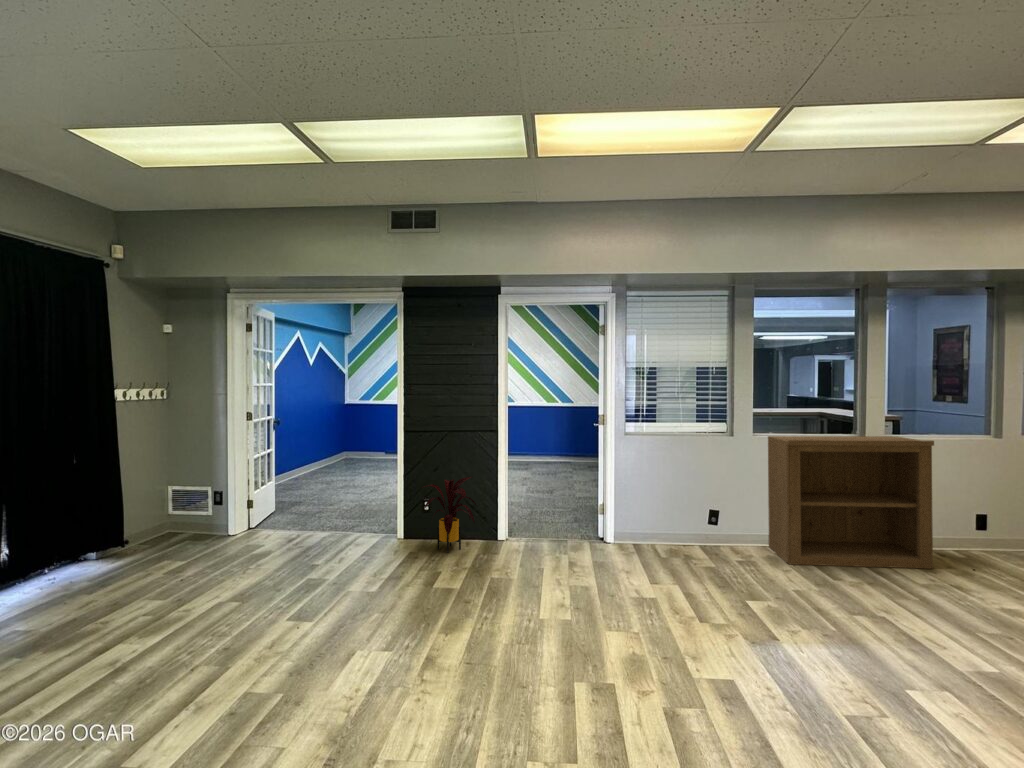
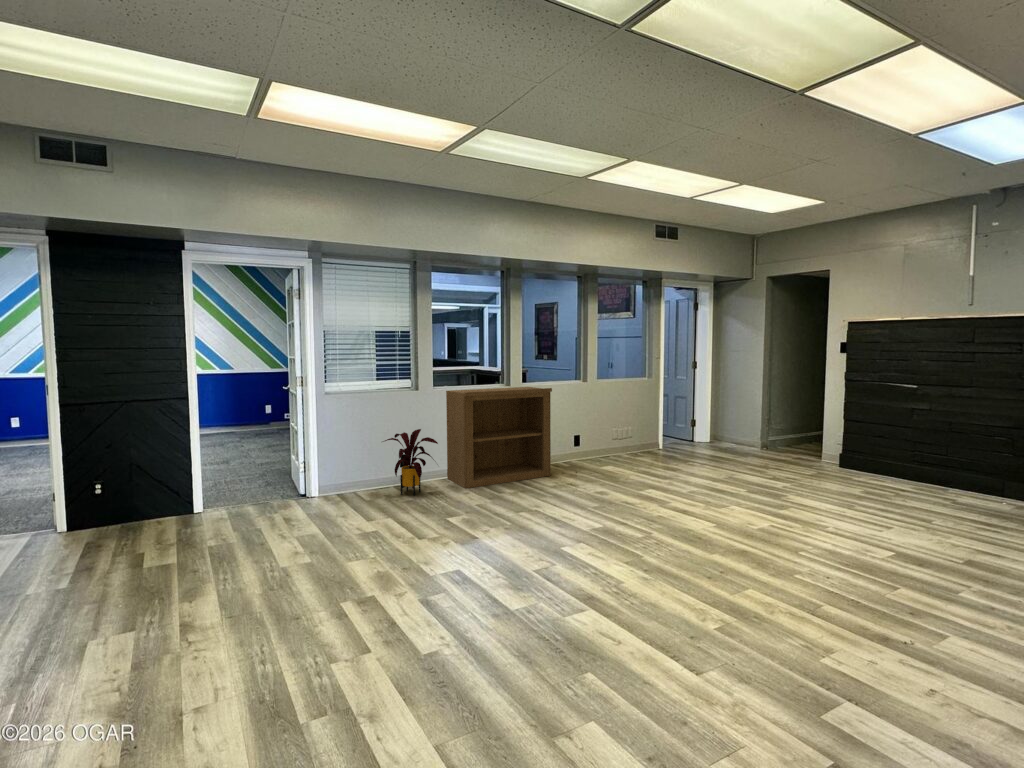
house plant: present [424,477,477,553] -> present [383,429,438,496]

